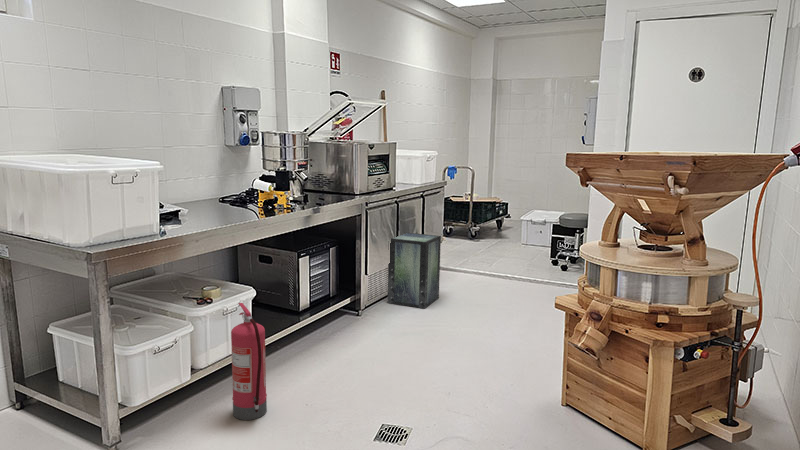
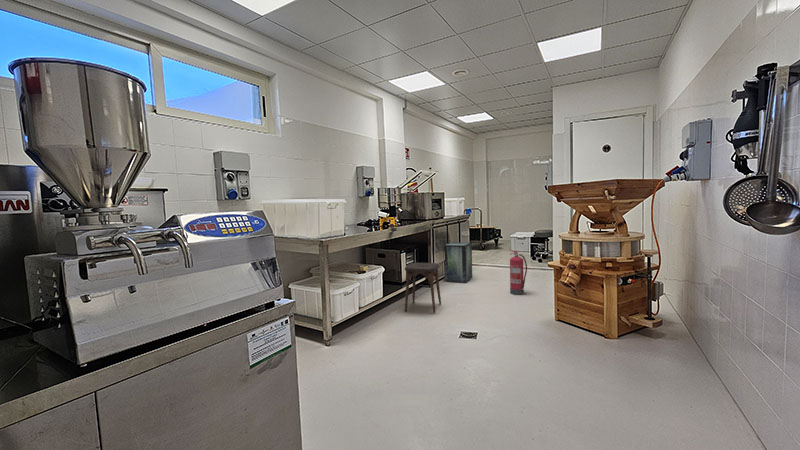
stool: none [292,277,365,376] -> present [405,263,441,313]
fire extinguisher: present [231,303,267,420] -> present [510,250,527,295]

